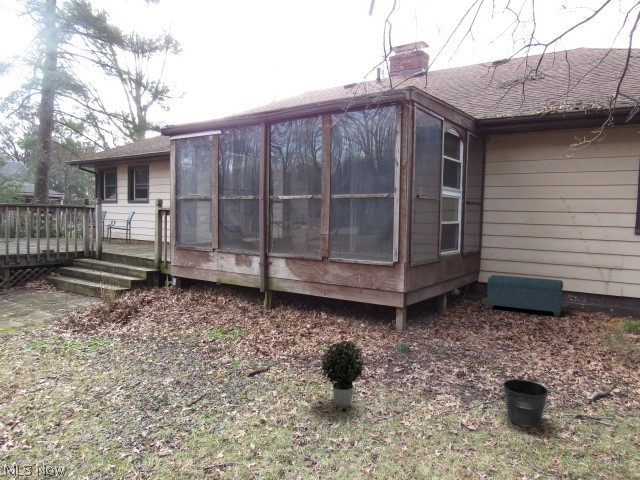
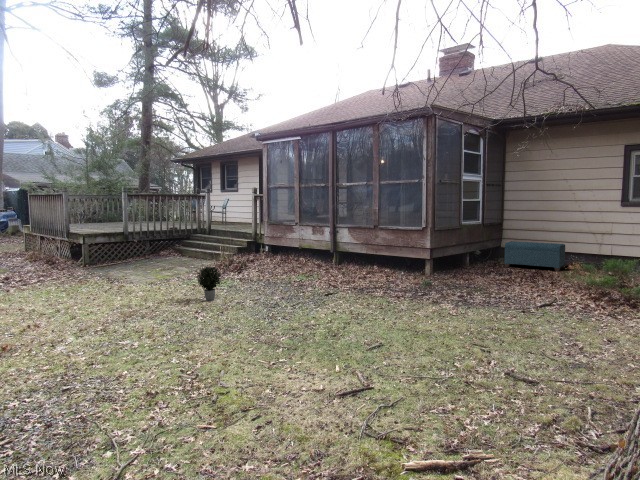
potted plant: present [321,342,365,408] -> present [197,267,221,301]
bucket: present [499,379,548,427] -> none [472,290,500,314]

